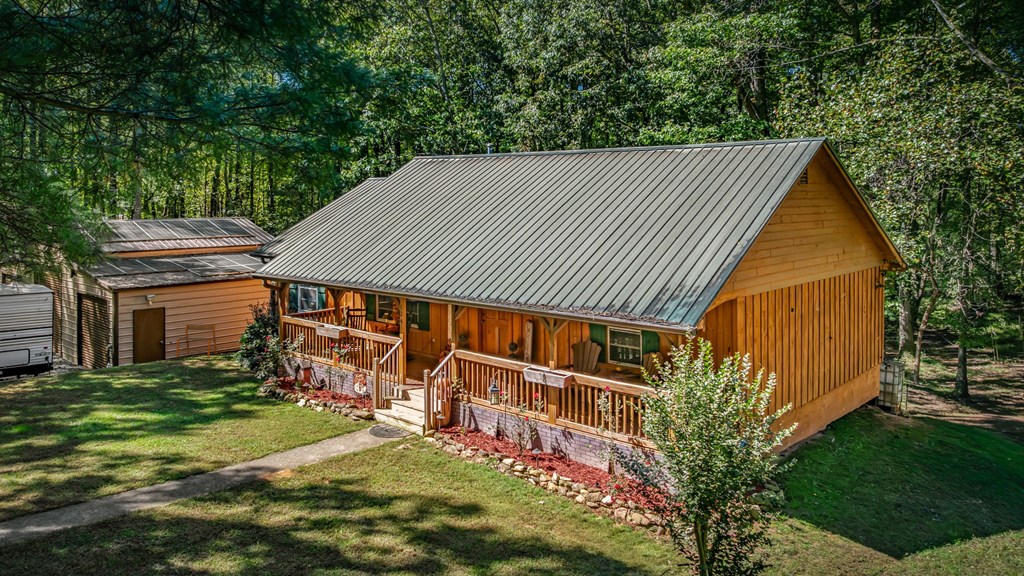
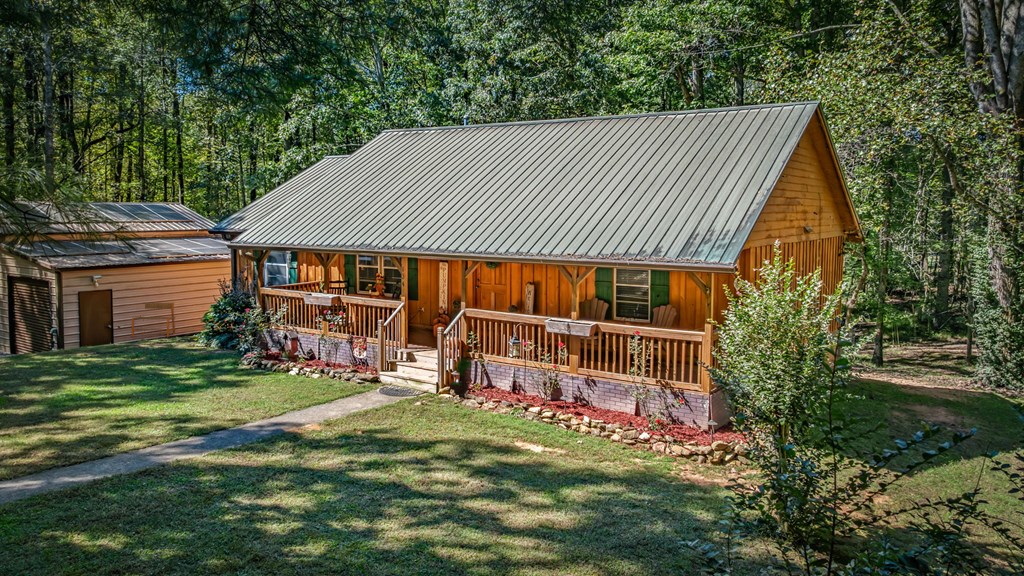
potted tree: none [437,398,460,438] -> present [450,359,472,396]

